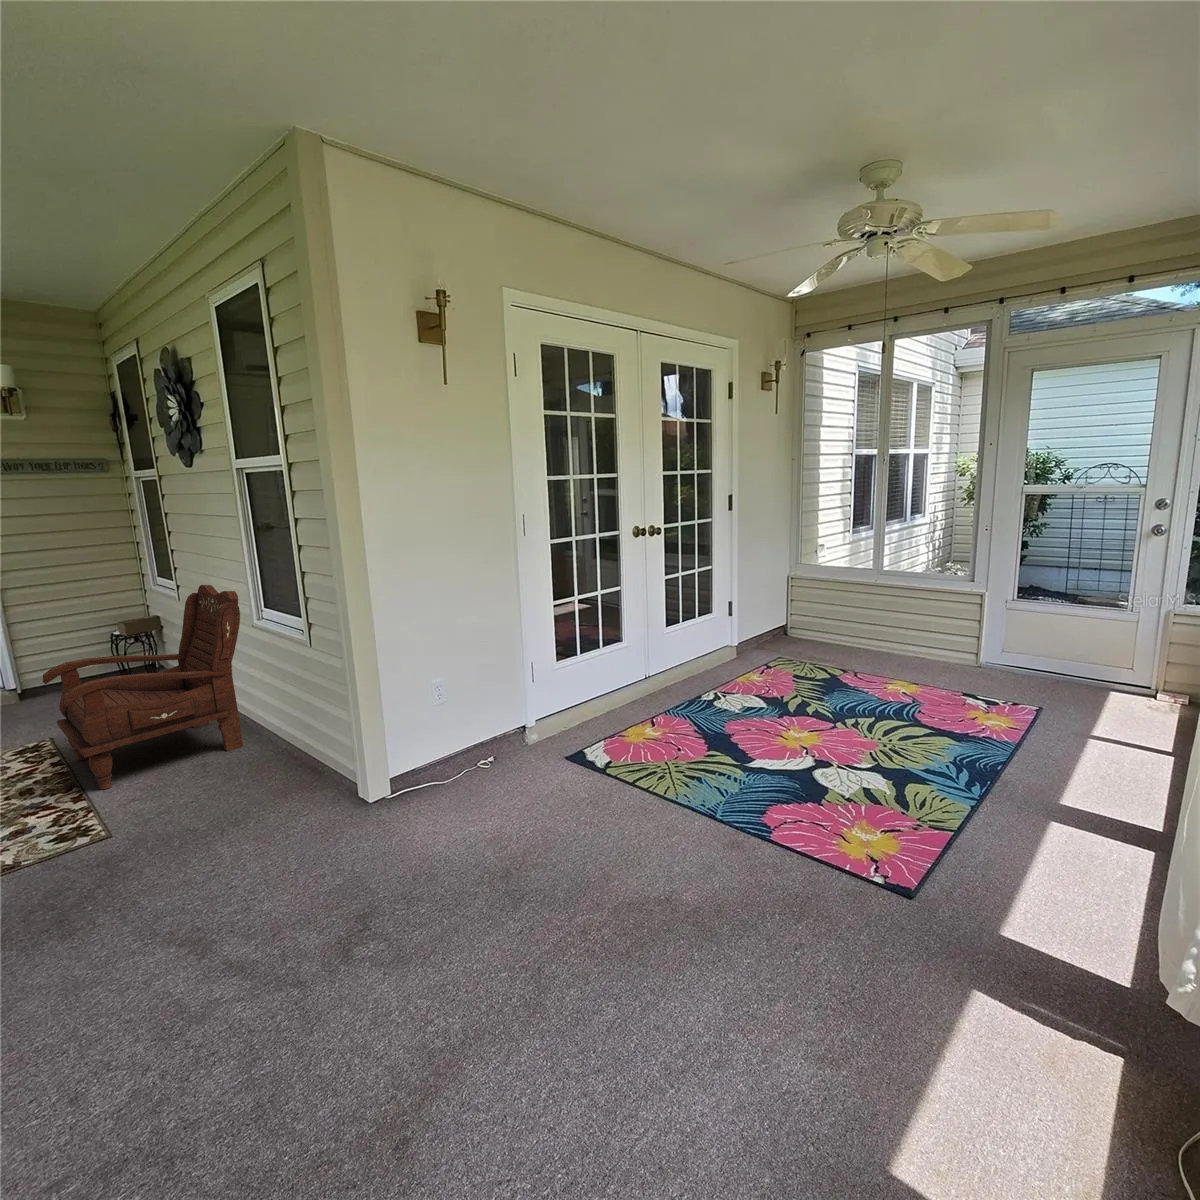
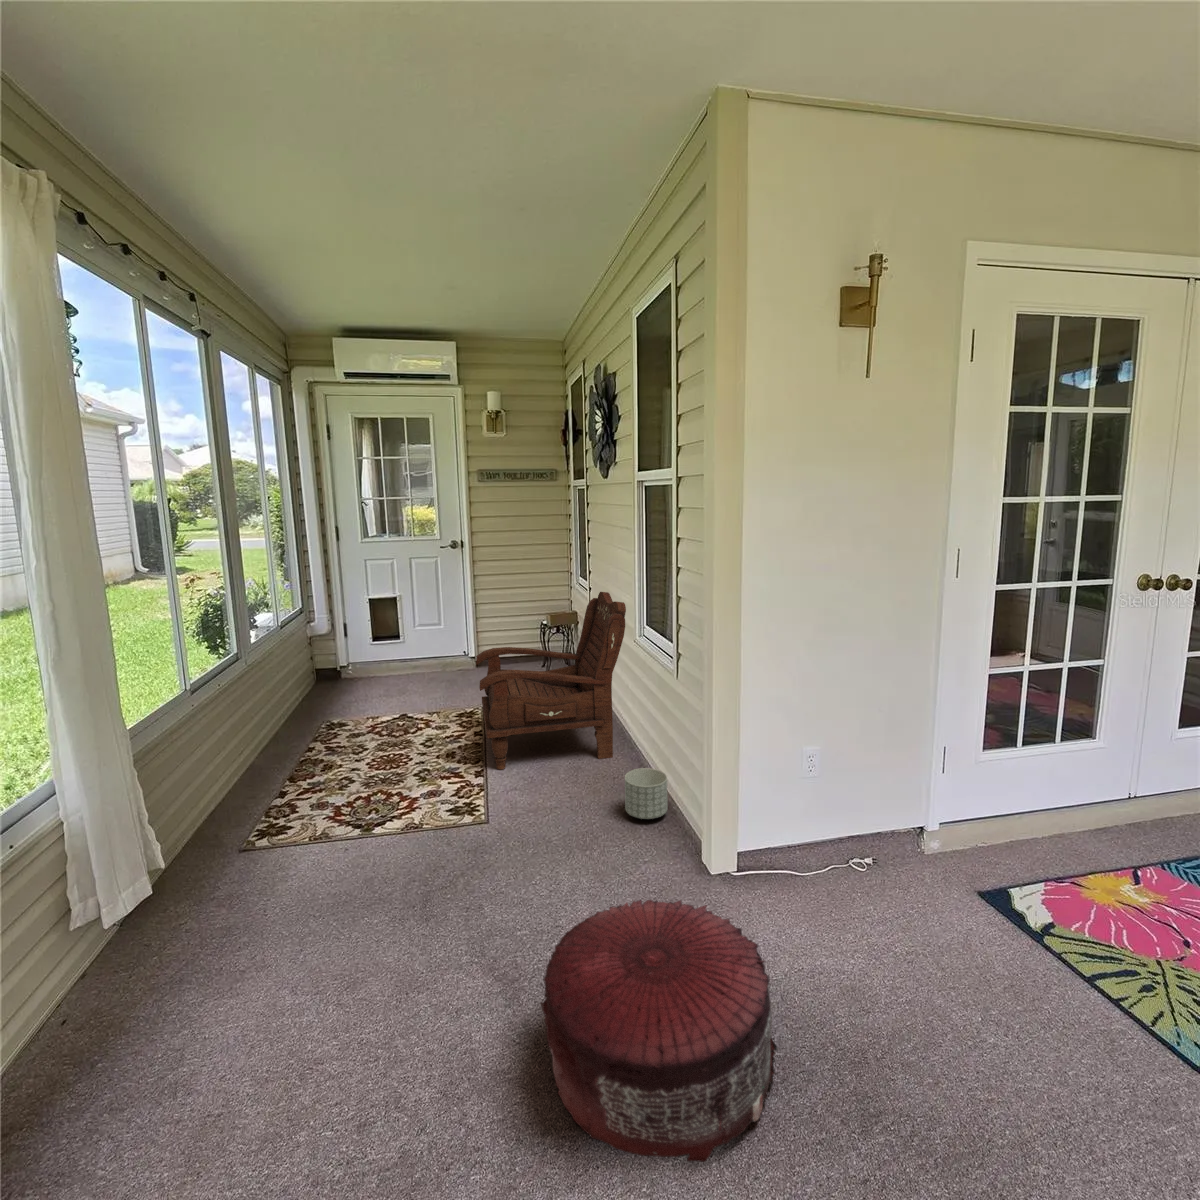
planter: none [268,739,316,786] -> present [625,768,668,819]
pouf: none [245,812,454,1010] -> present [541,900,777,1162]

